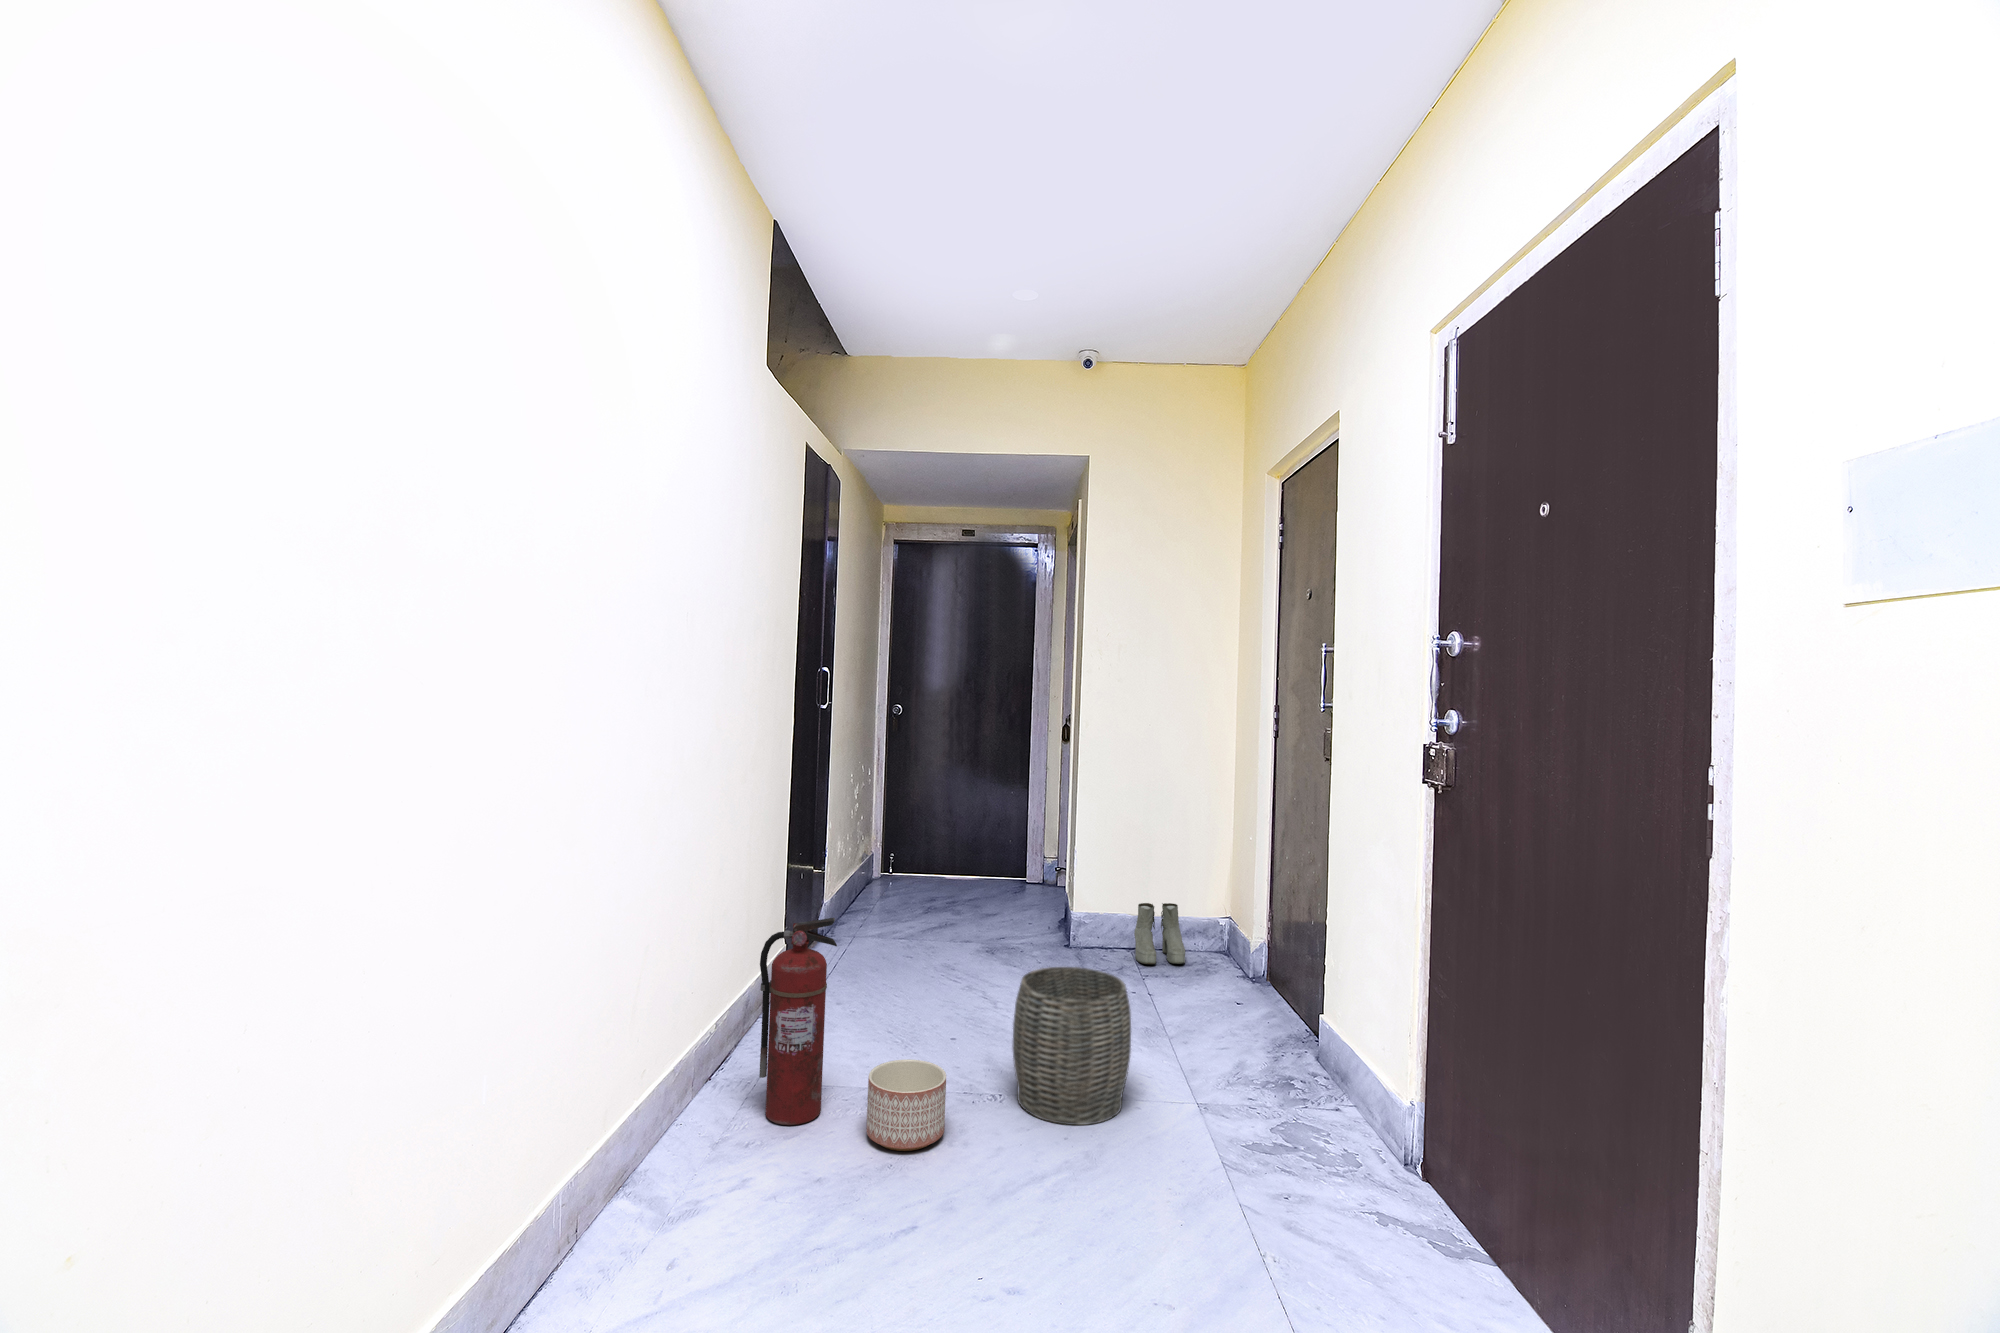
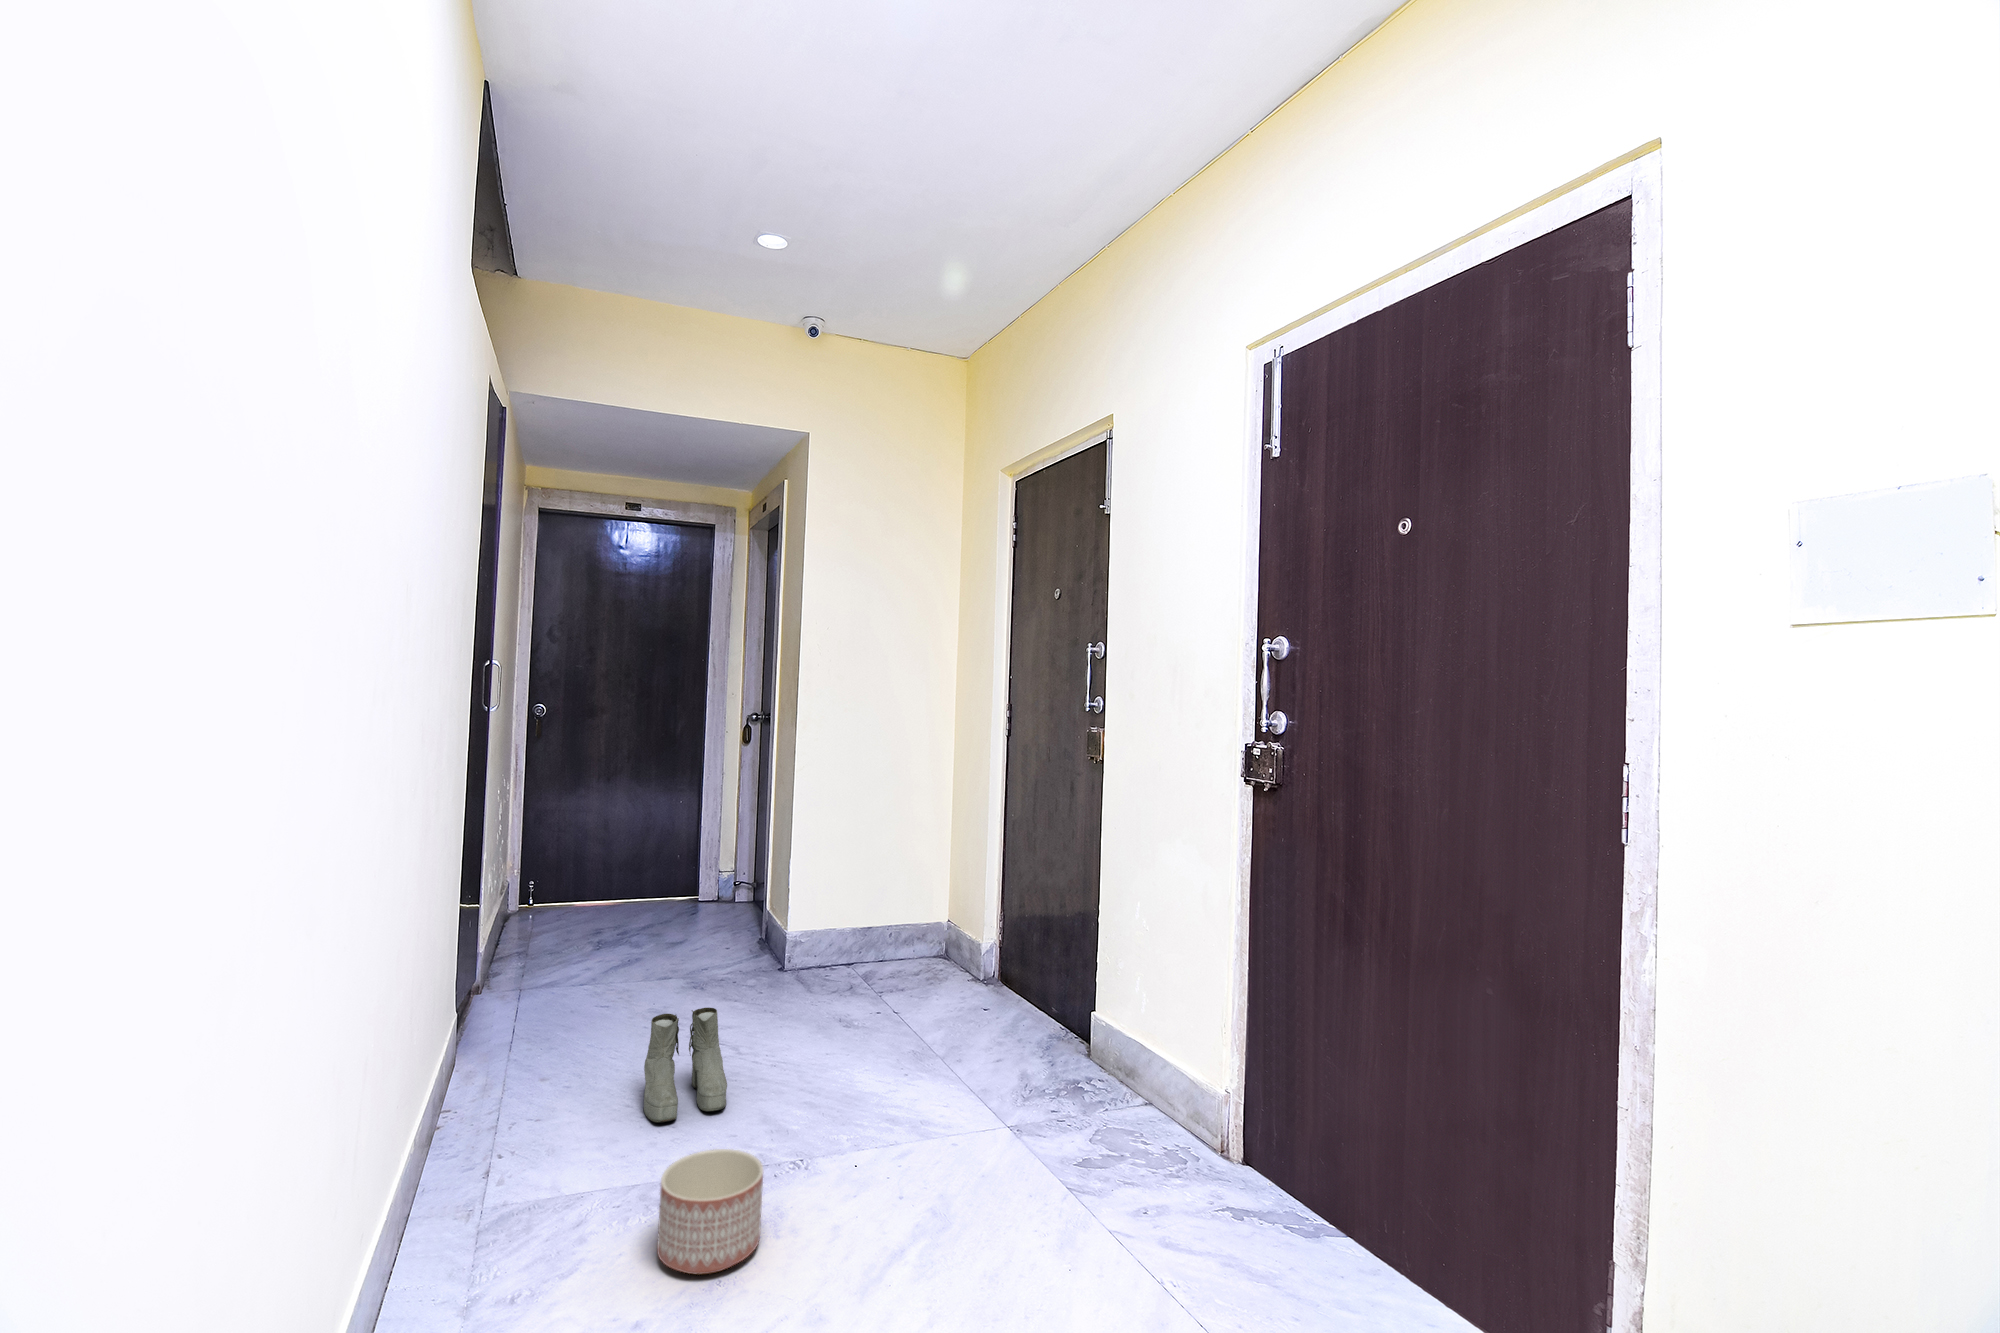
boots: present [1134,903,1185,964] -> present [644,1008,727,1123]
fire extinguisher: present [759,918,837,1125] -> none [488,985,604,1279]
woven basket: present [1013,967,1131,1125] -> none [814,1001,949,1188]

